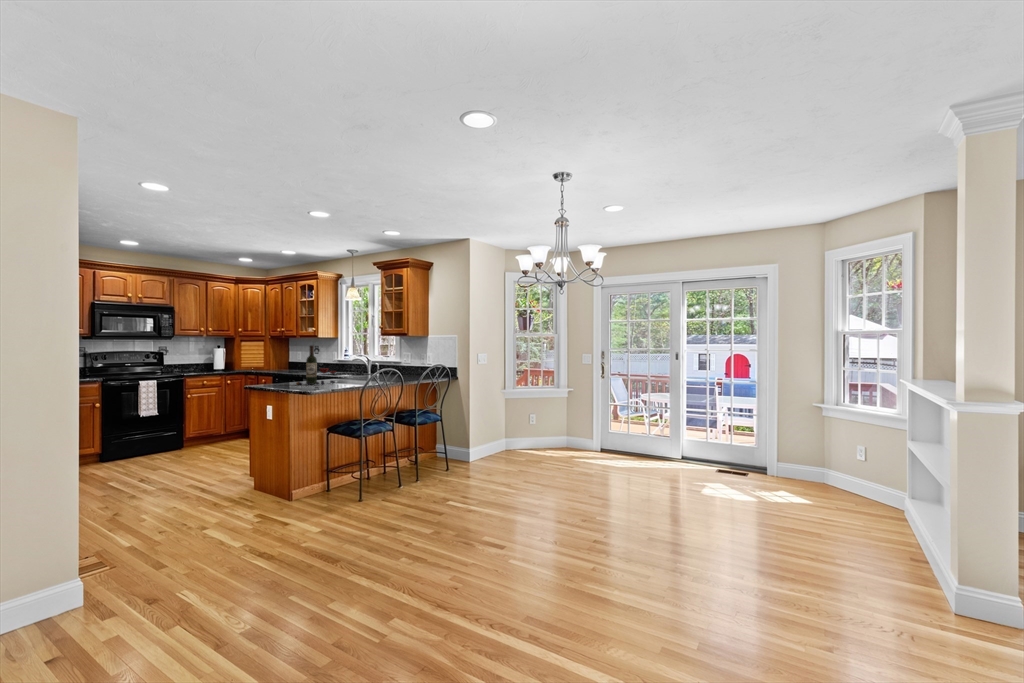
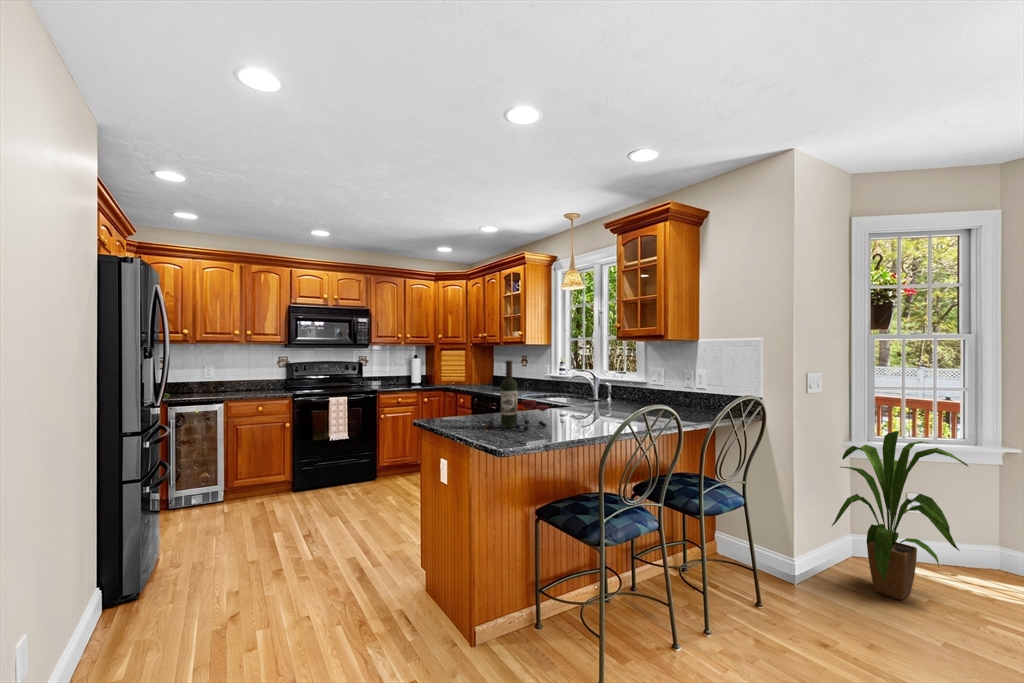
house plant: none [488,379,541,460] -> present [832,431,968,600]

